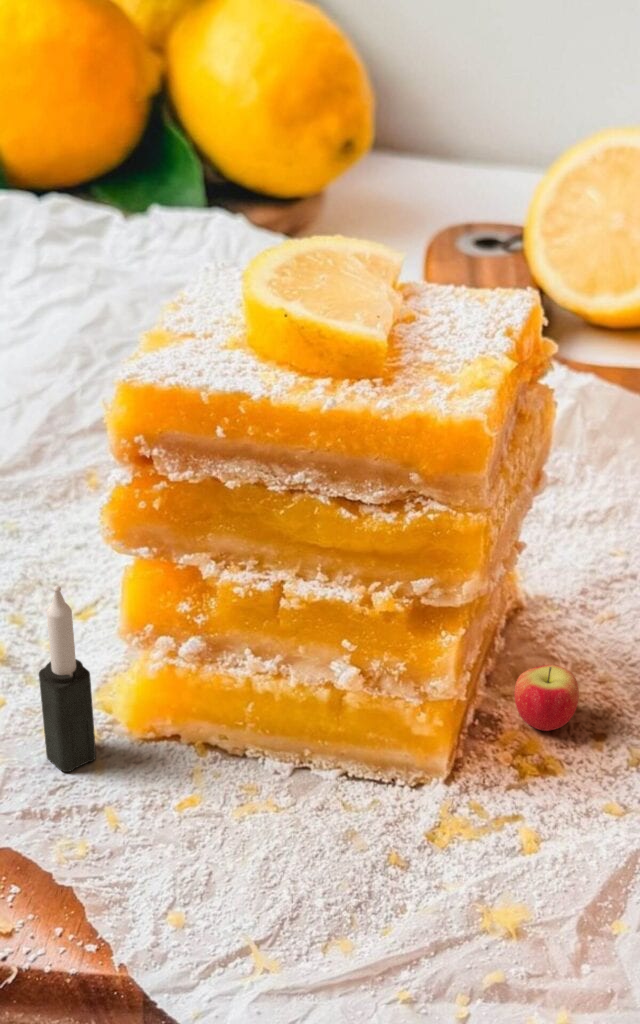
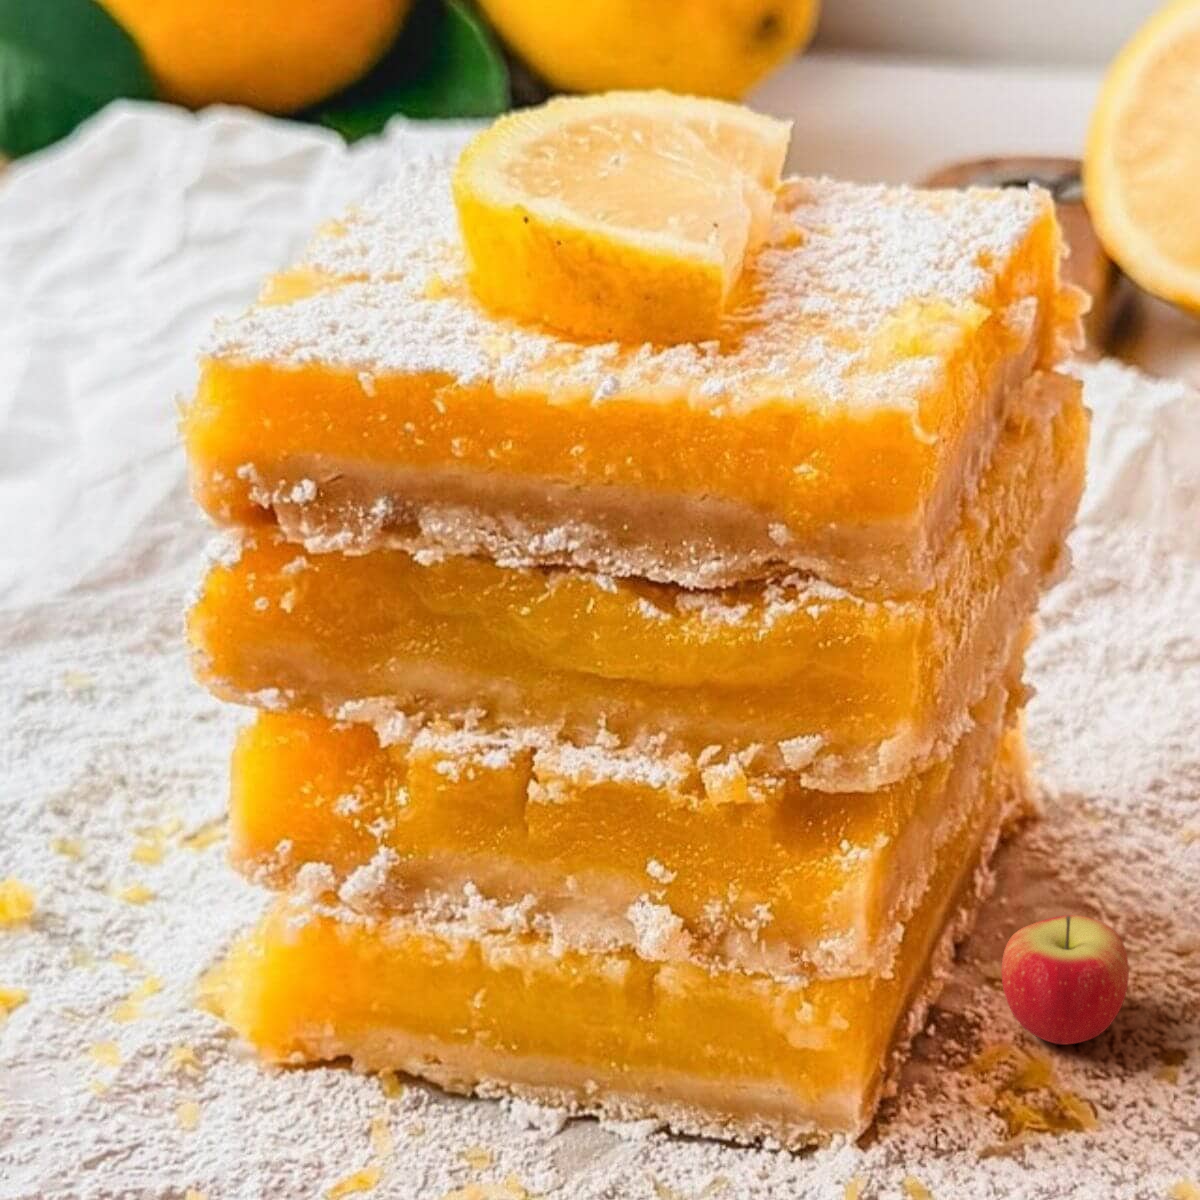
candle: present [39,586,96,772] -> none [68,757,183,1124]

